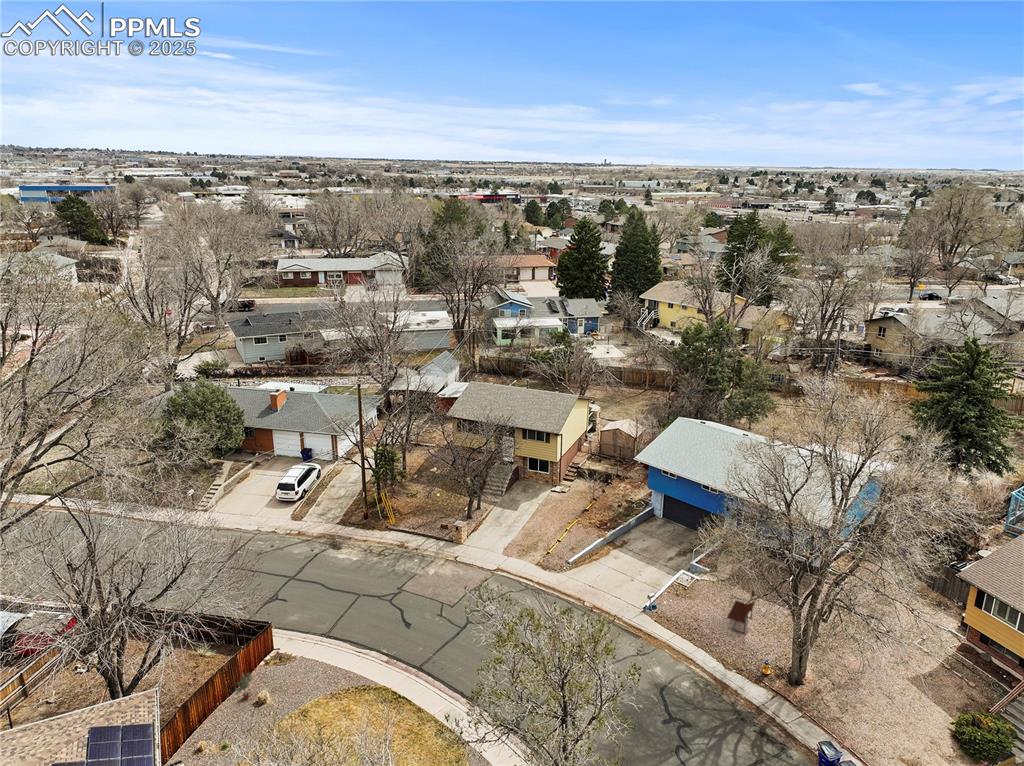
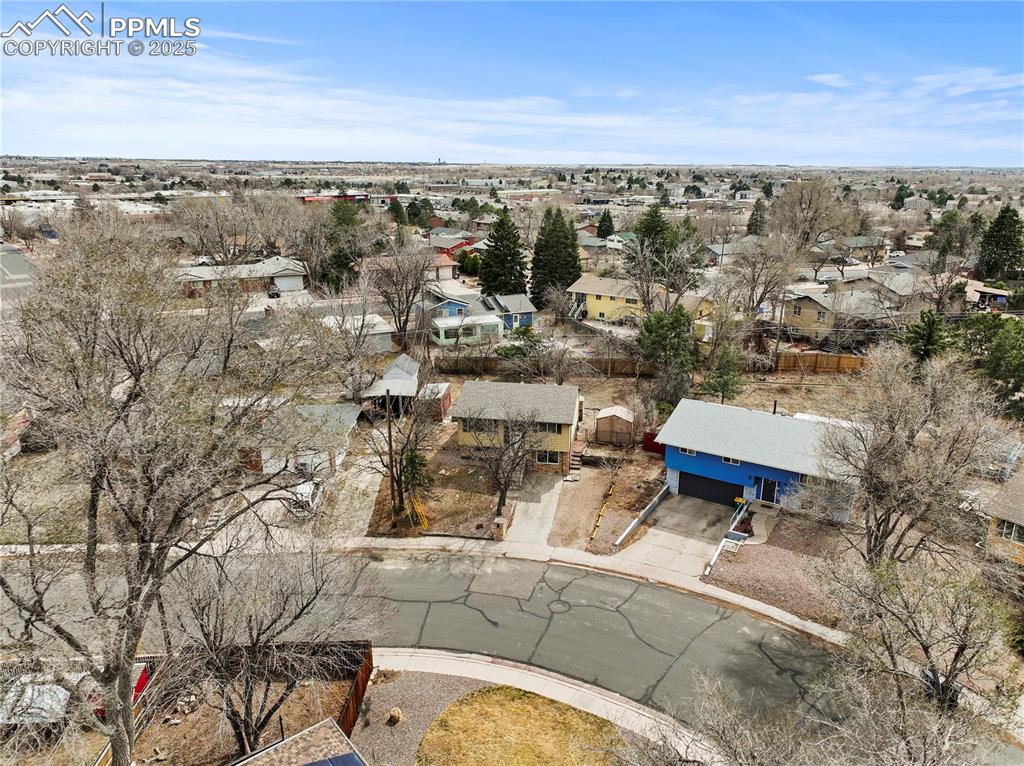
bench: present [728,590,755,634] -> none [783,548,806,588]

